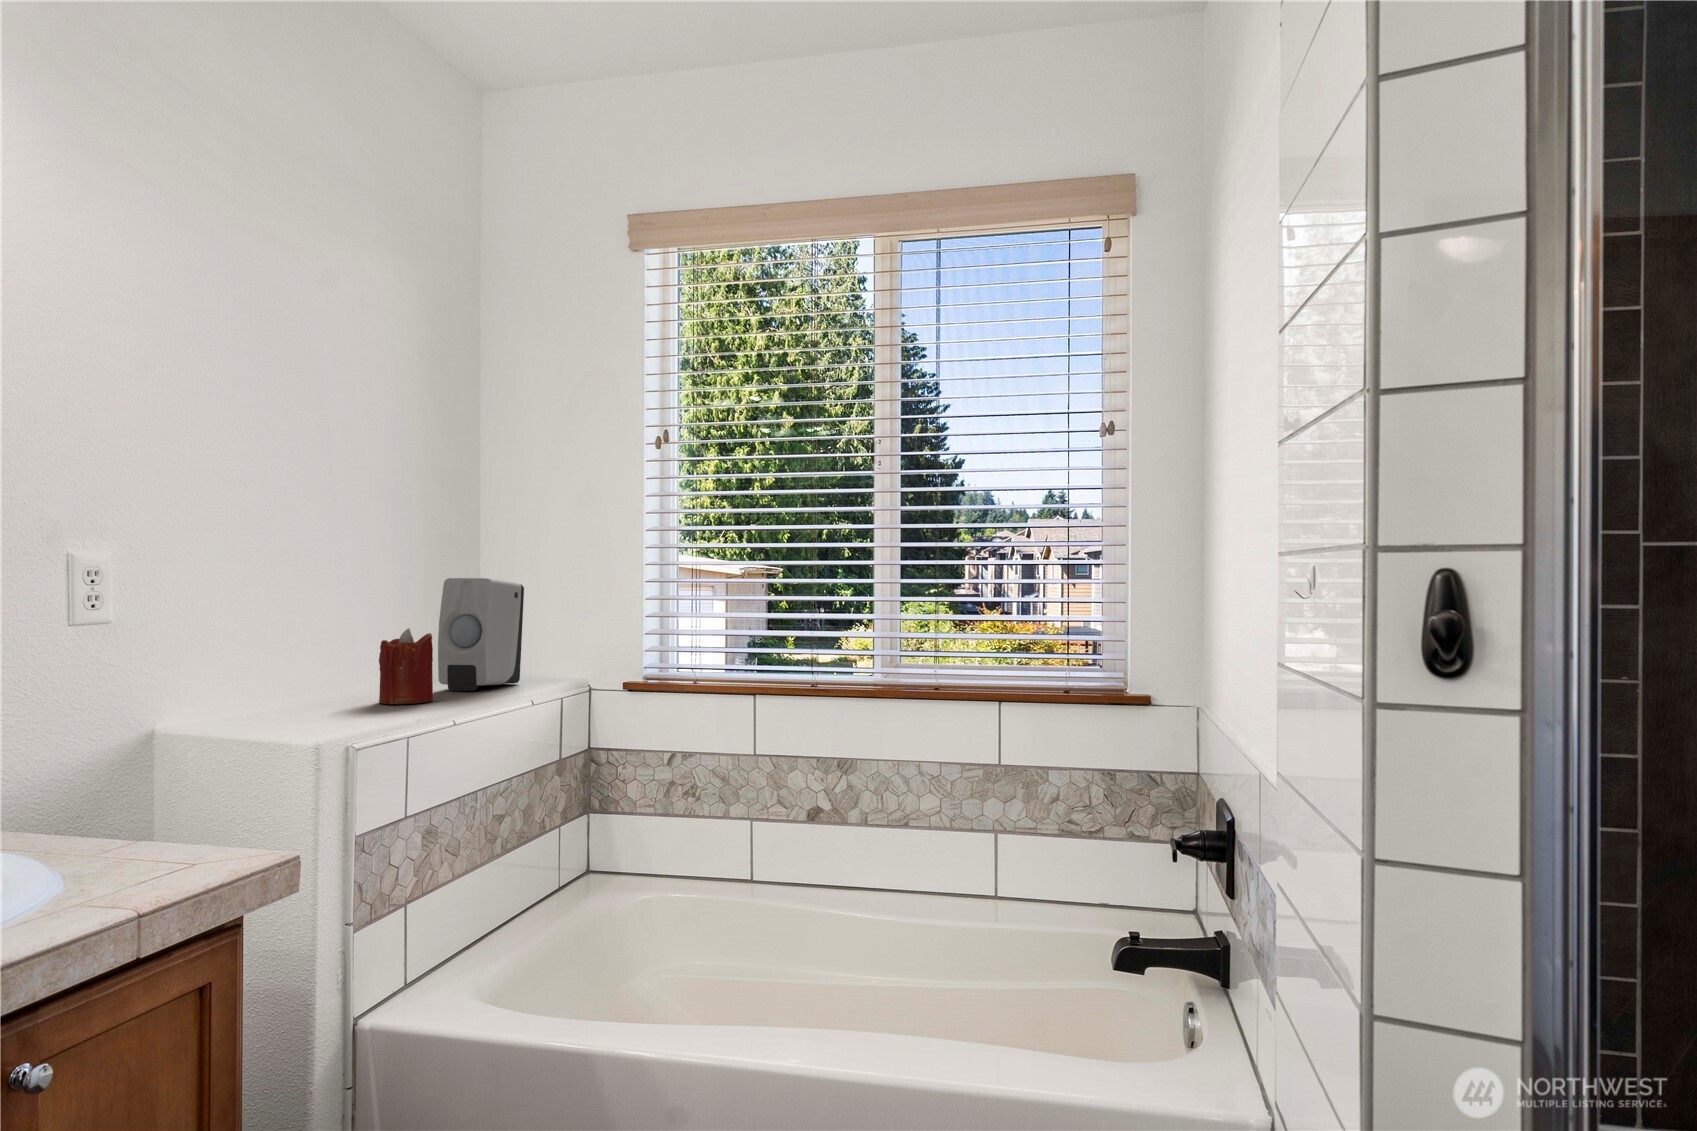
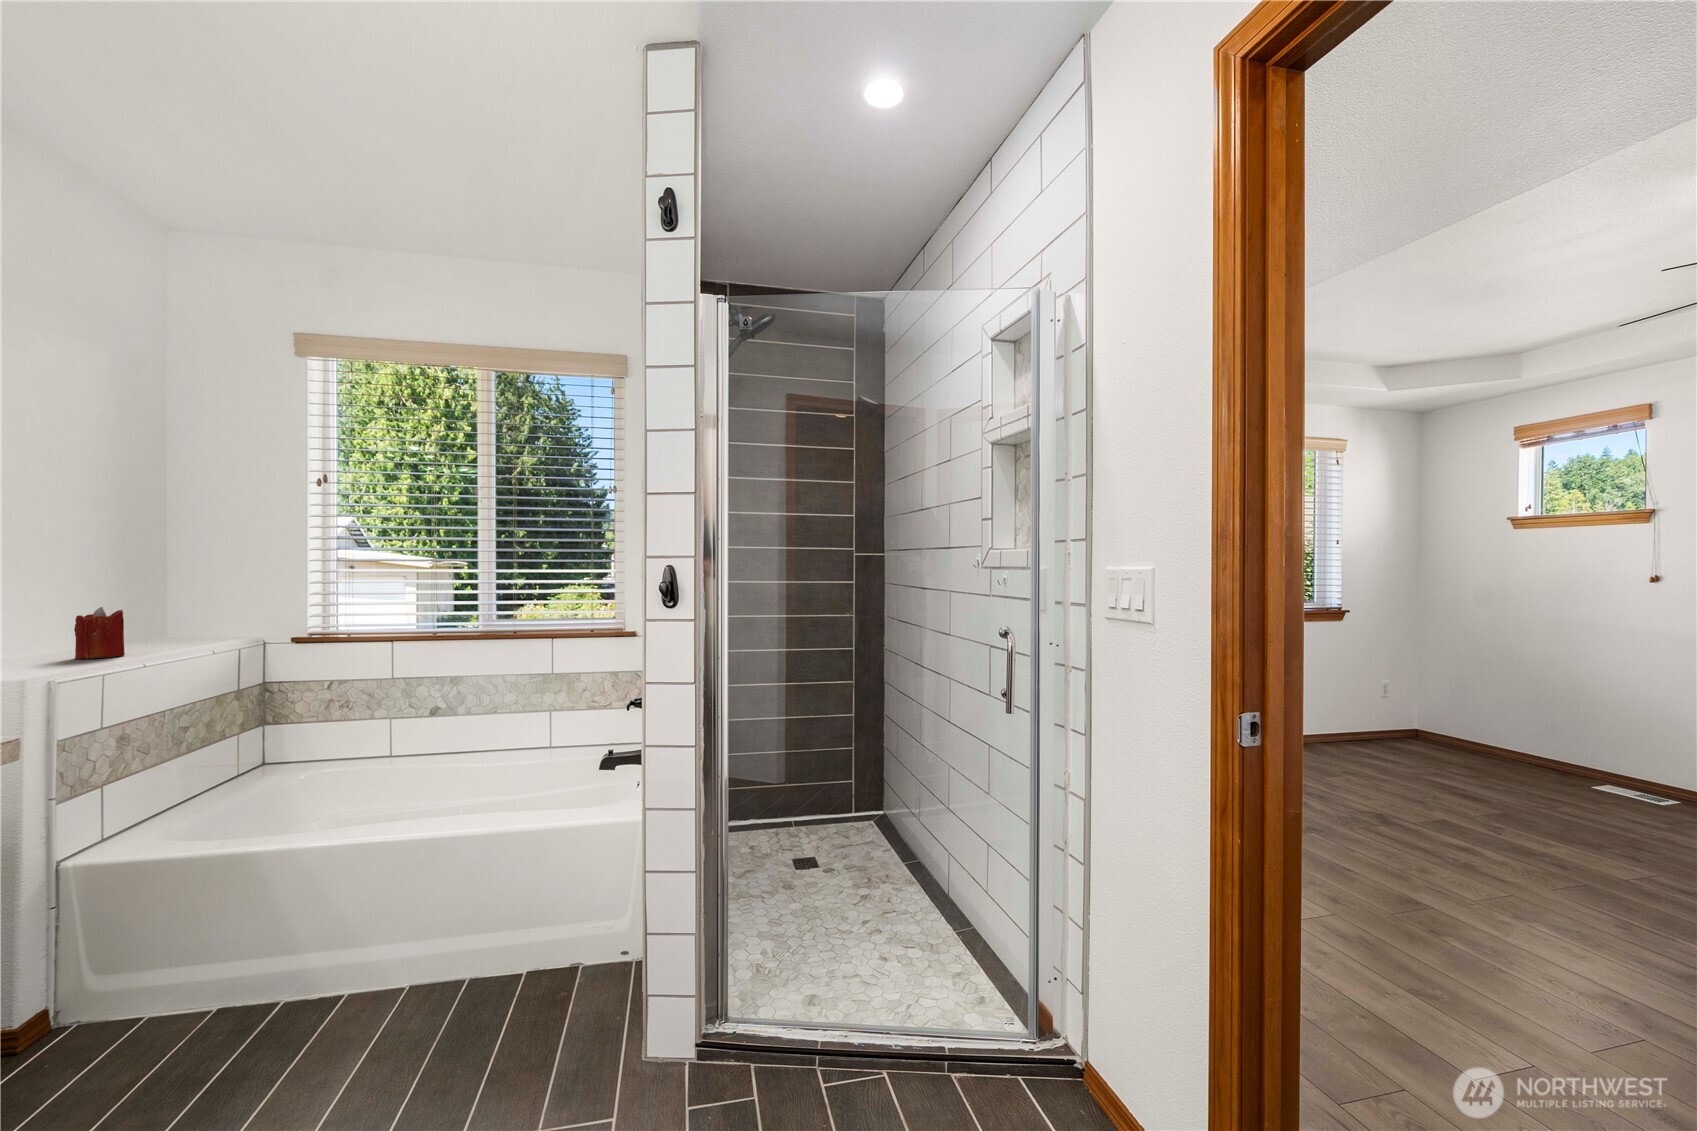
soap dispenser: present [438,578,524,691] -> none [129,572,207,649]

